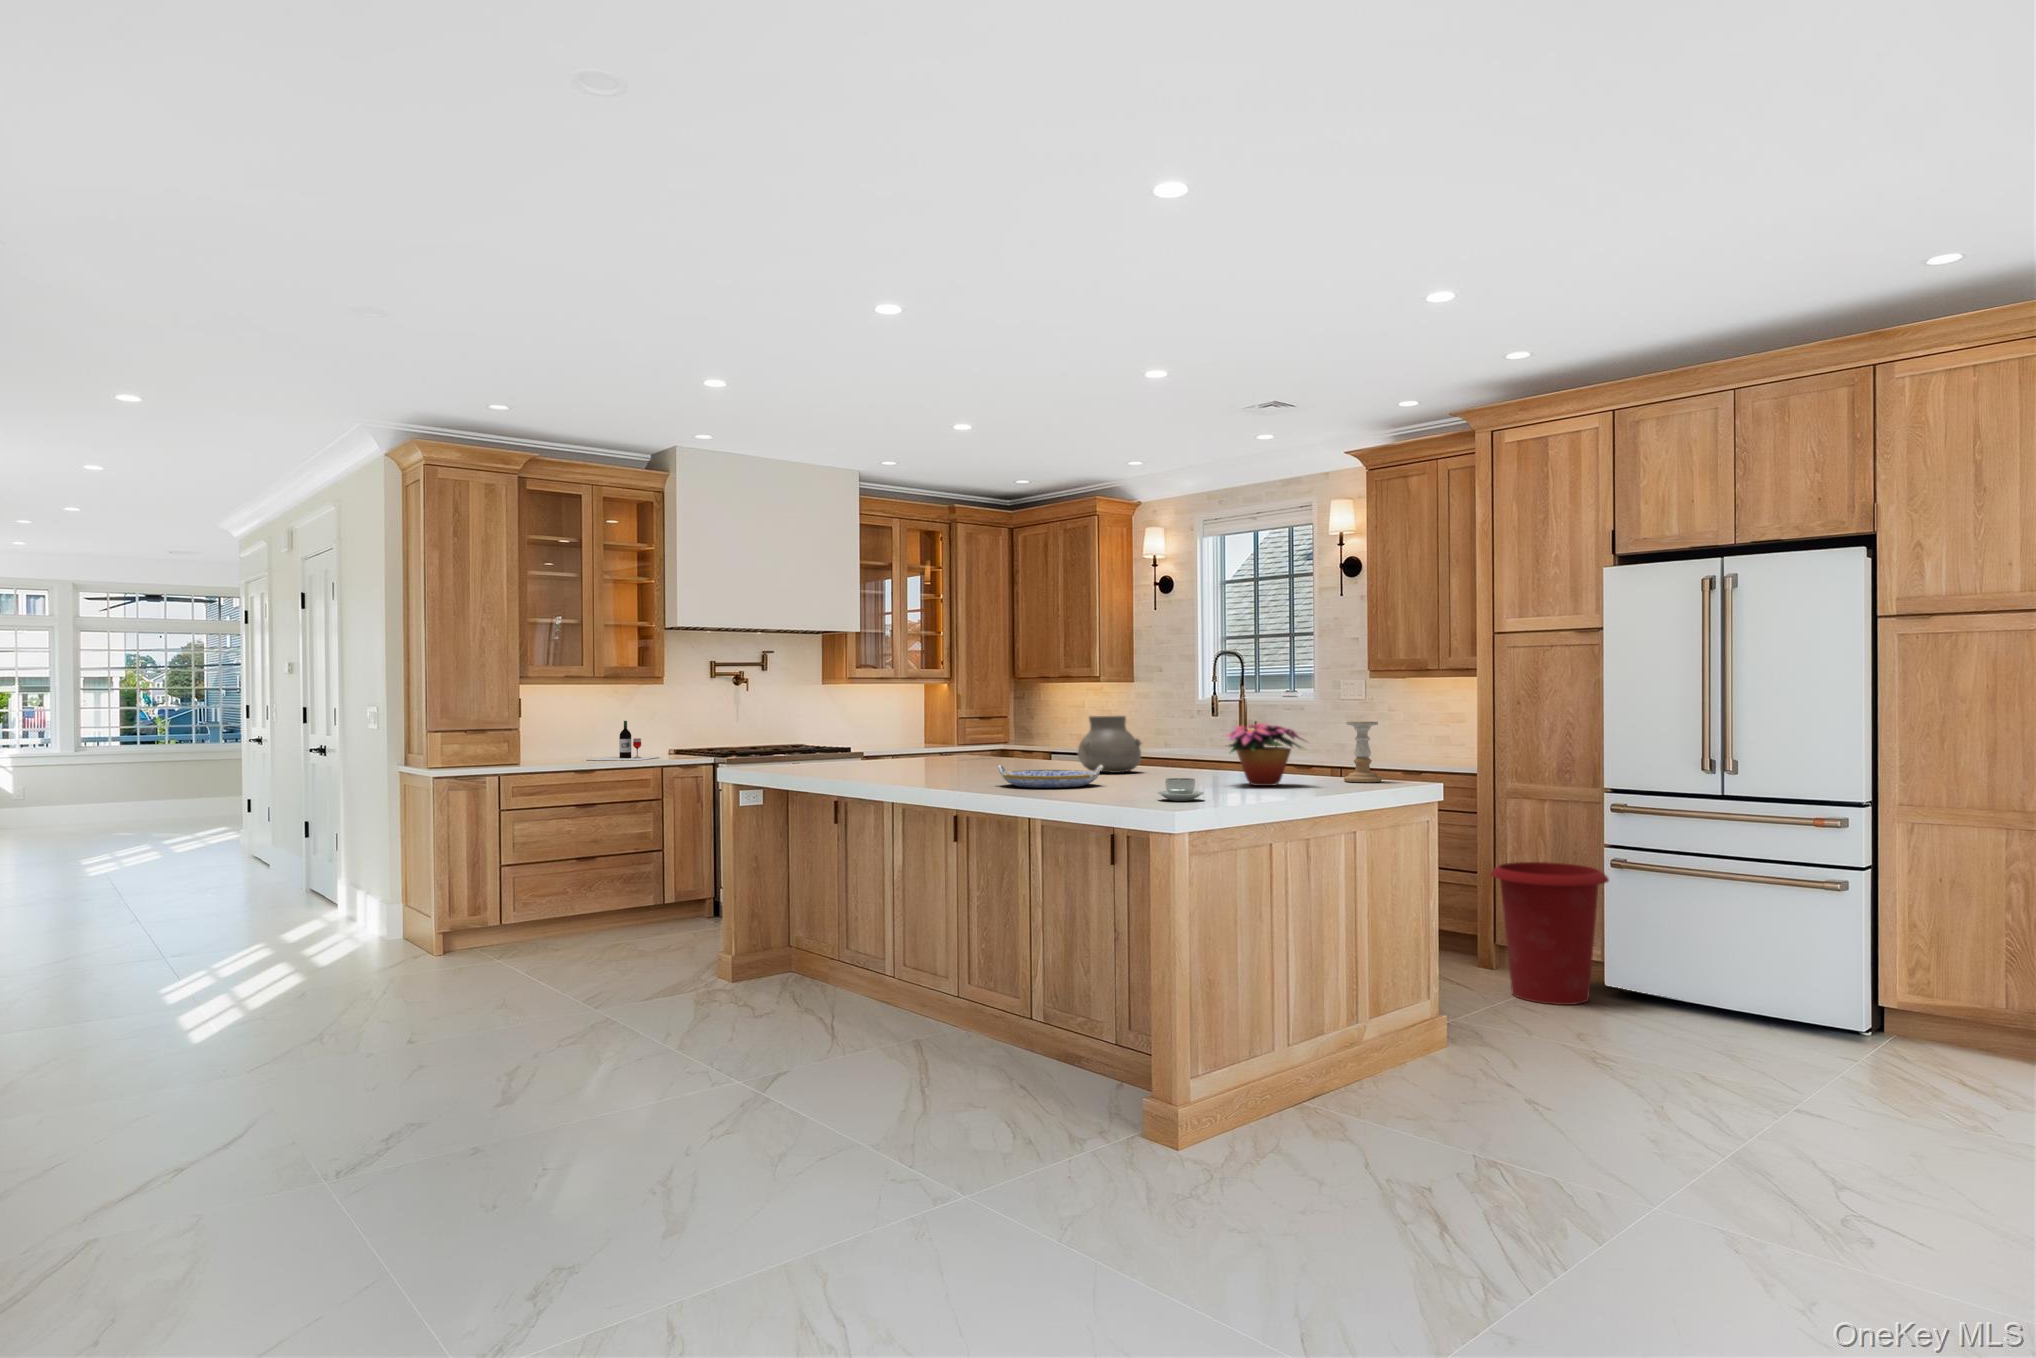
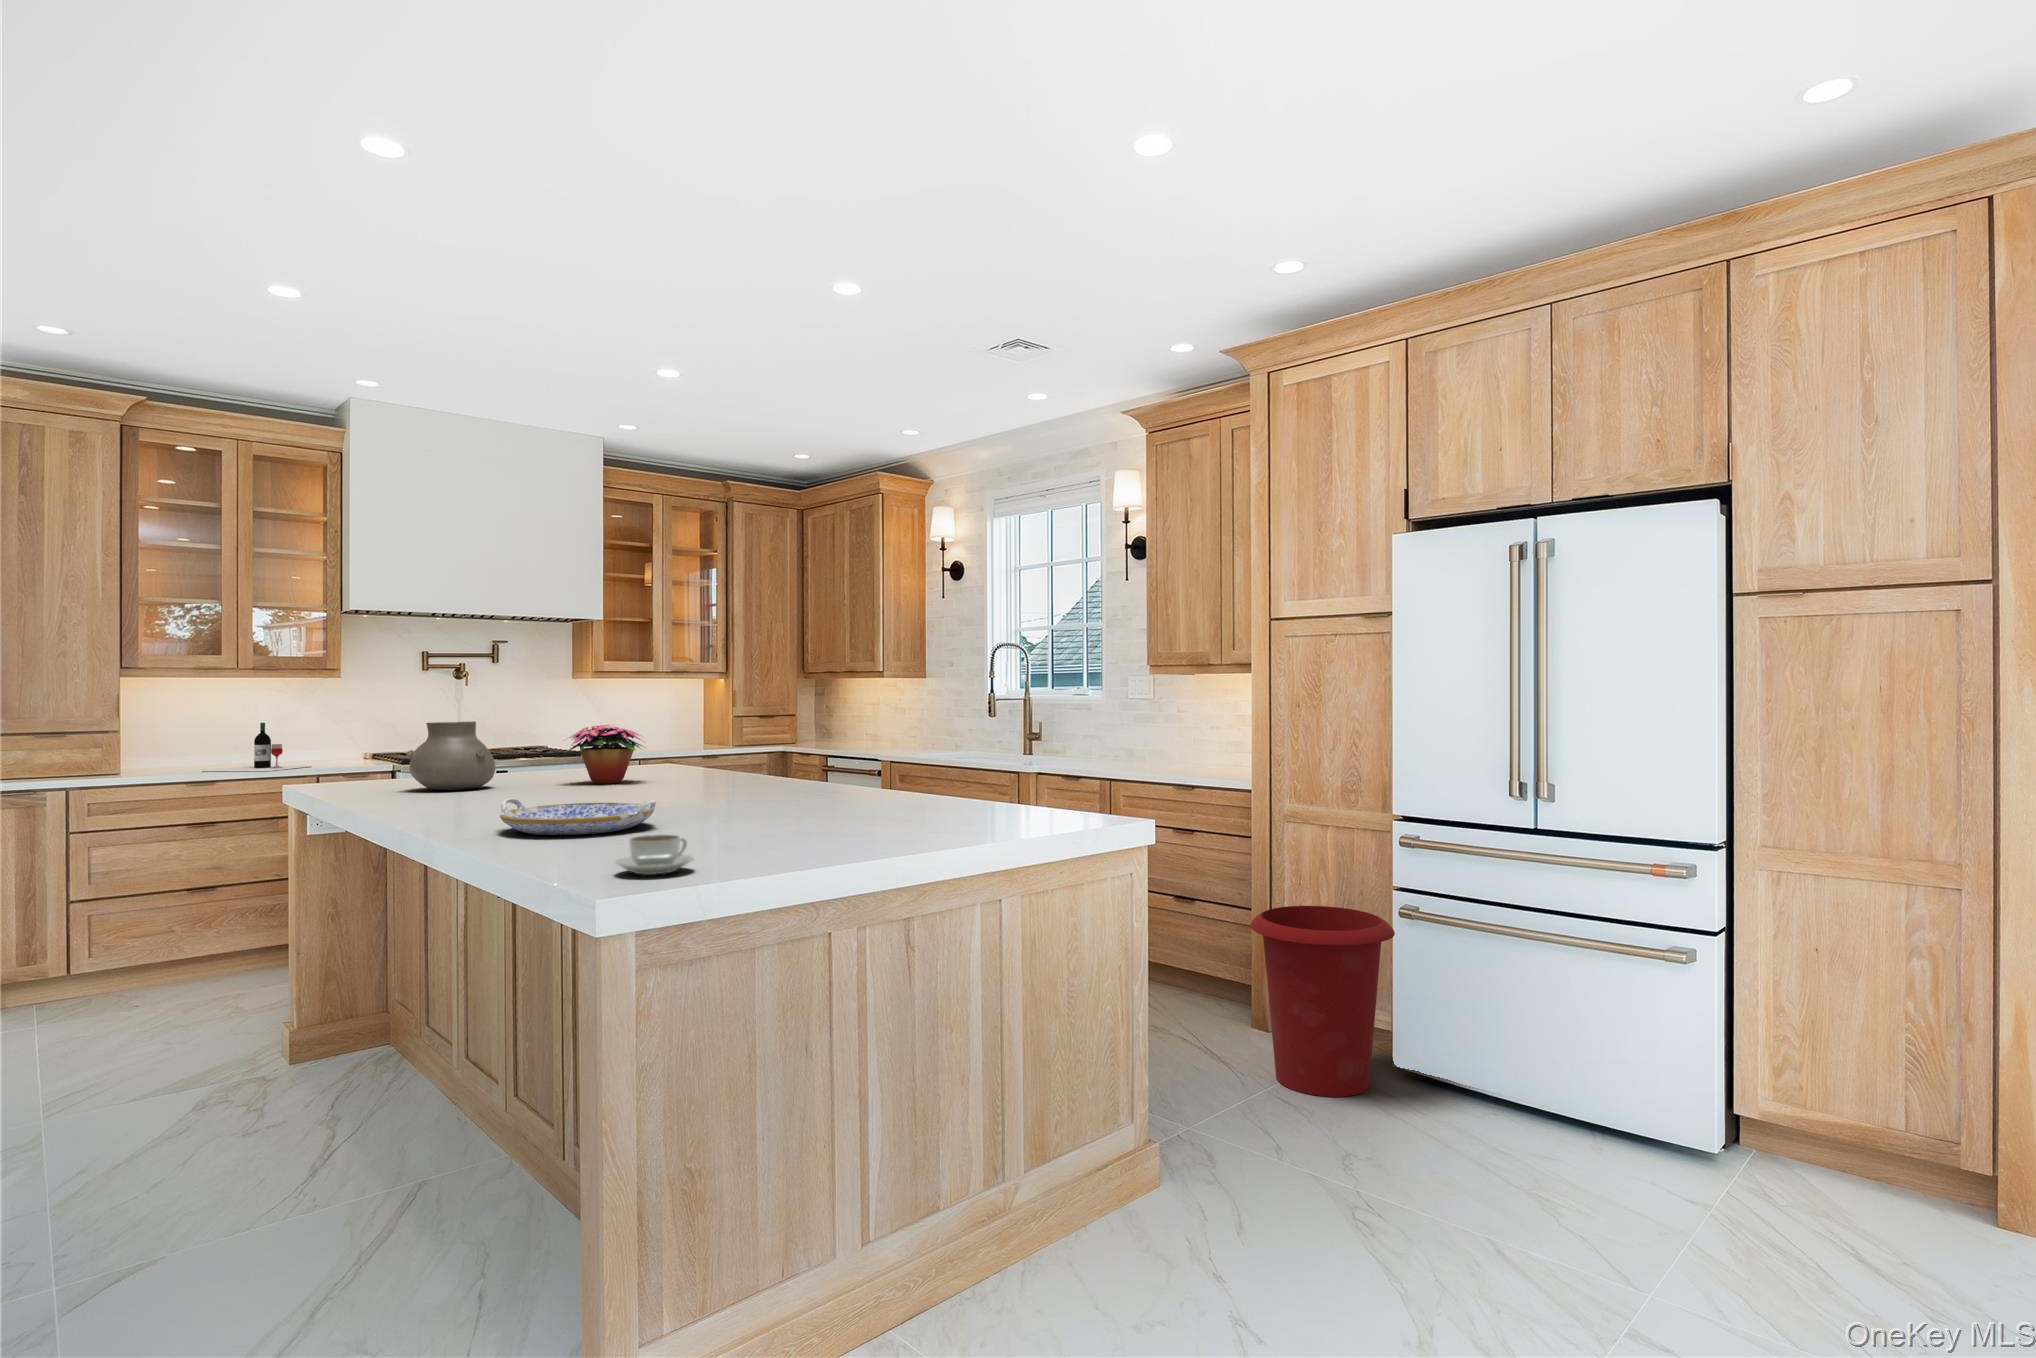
vase: present [1078,716,1141,773] -> present [406,721,495,790]
candle holder: present [1344,721,1382,782] -> none [1014,735,1064,822]
flower arrangement: present [1226,723,1304,786] -> present [563,724,643,784]

